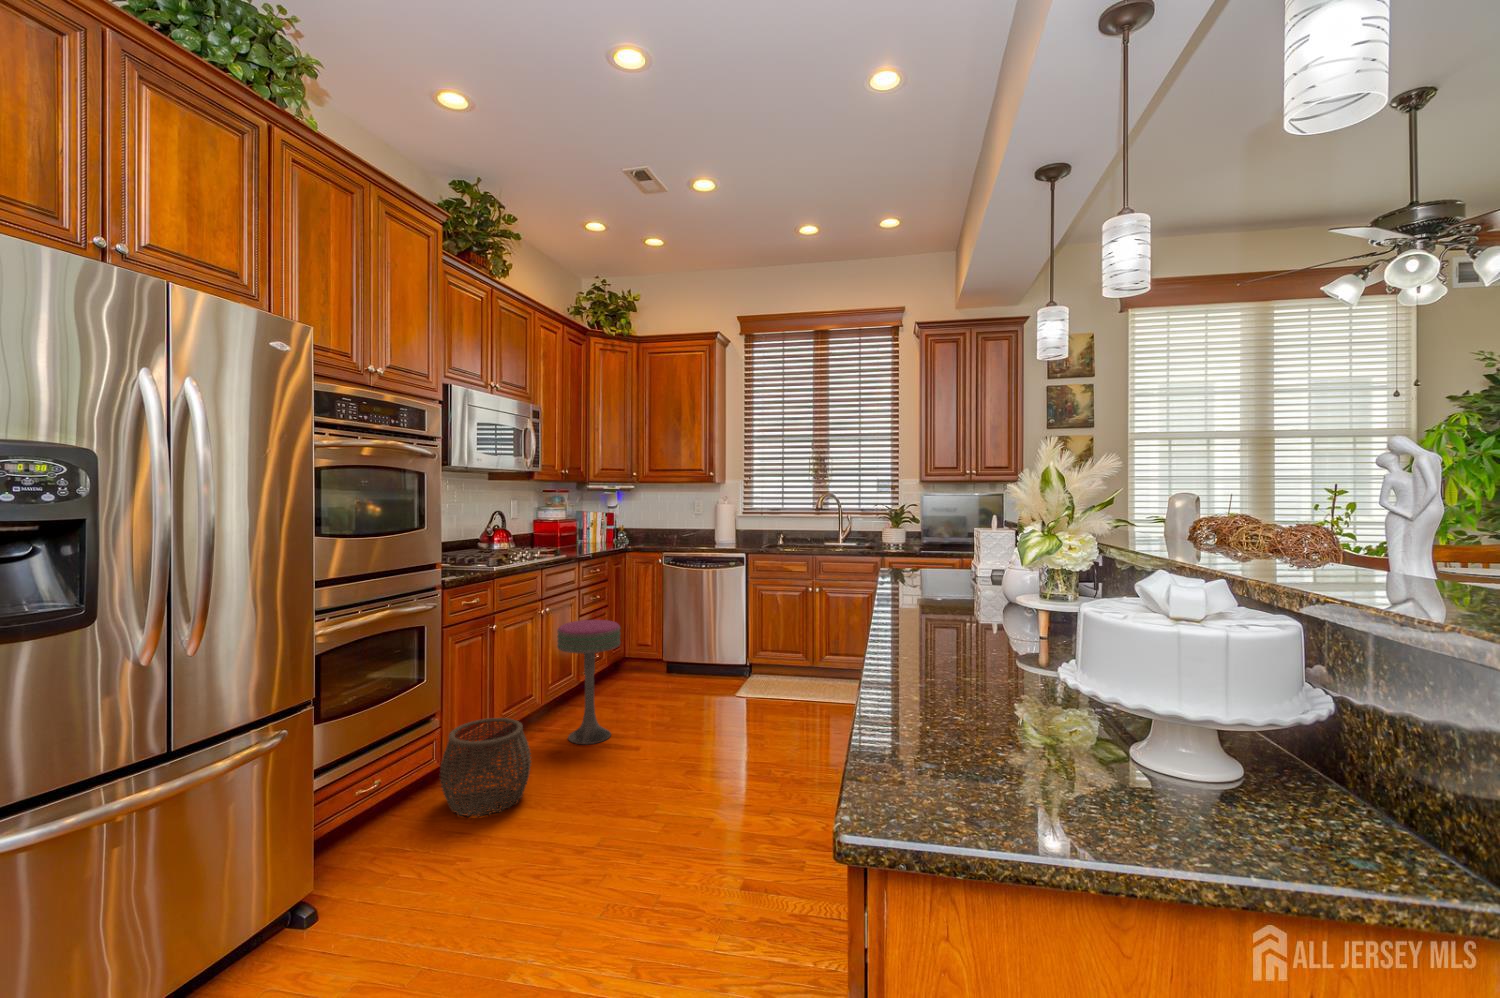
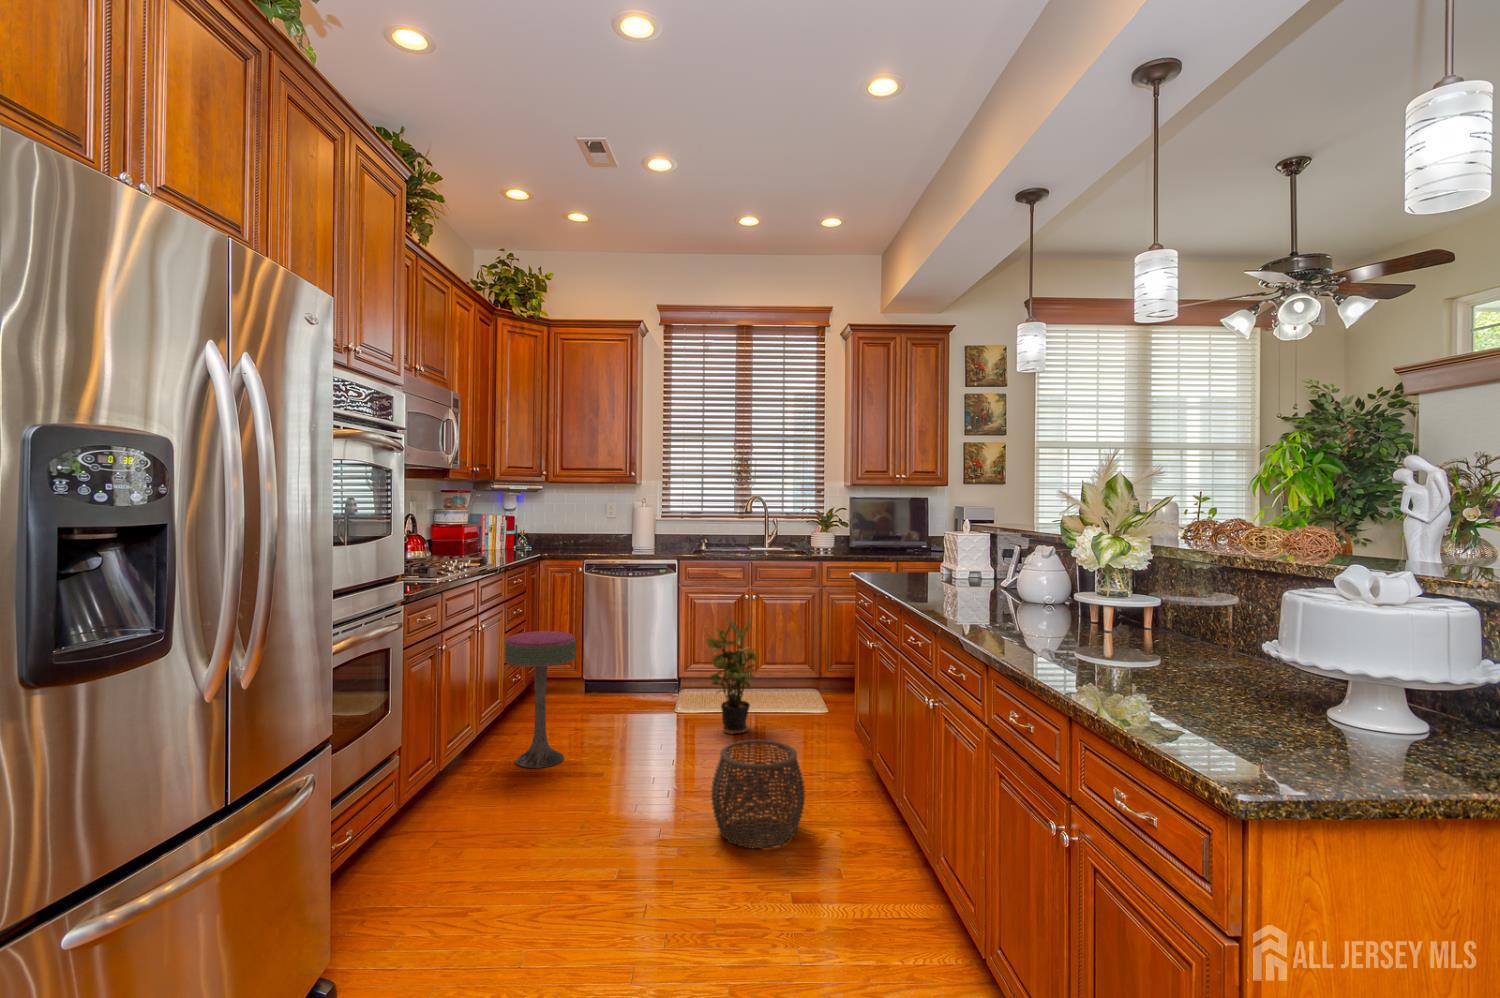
potted plant: none [748,612,802,724] -> present [706,619,758,734]
woven basket: present [440,718,531,816] -> present [711,739,805,848]

